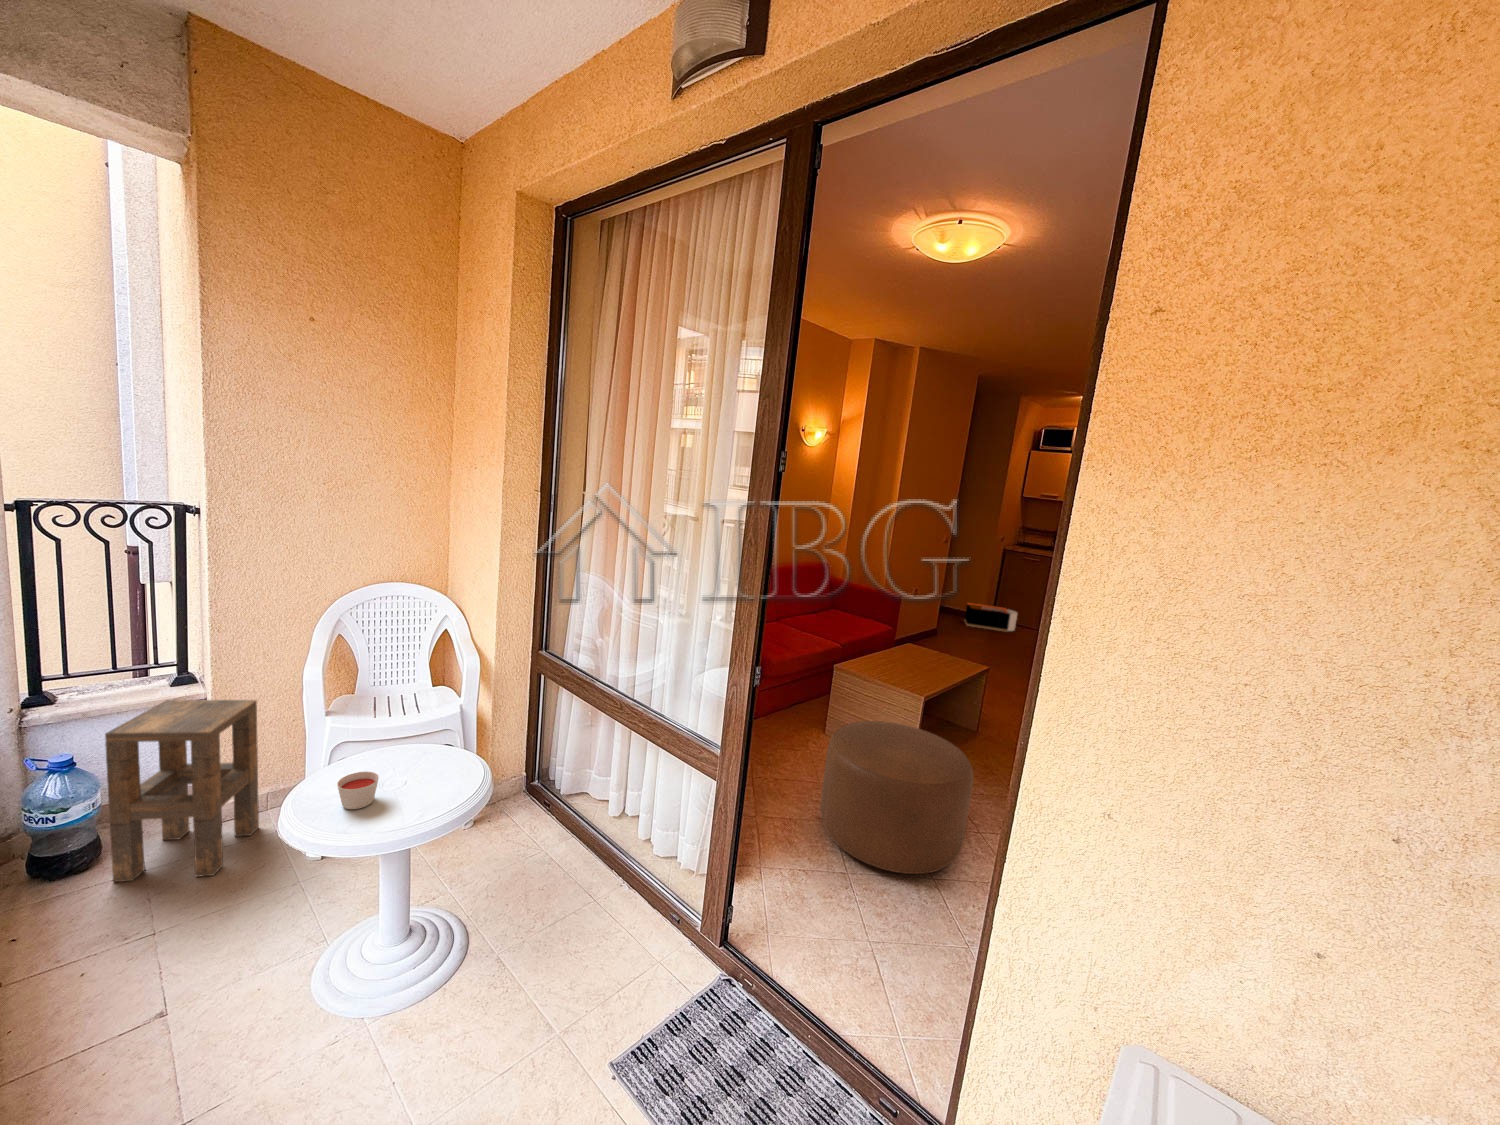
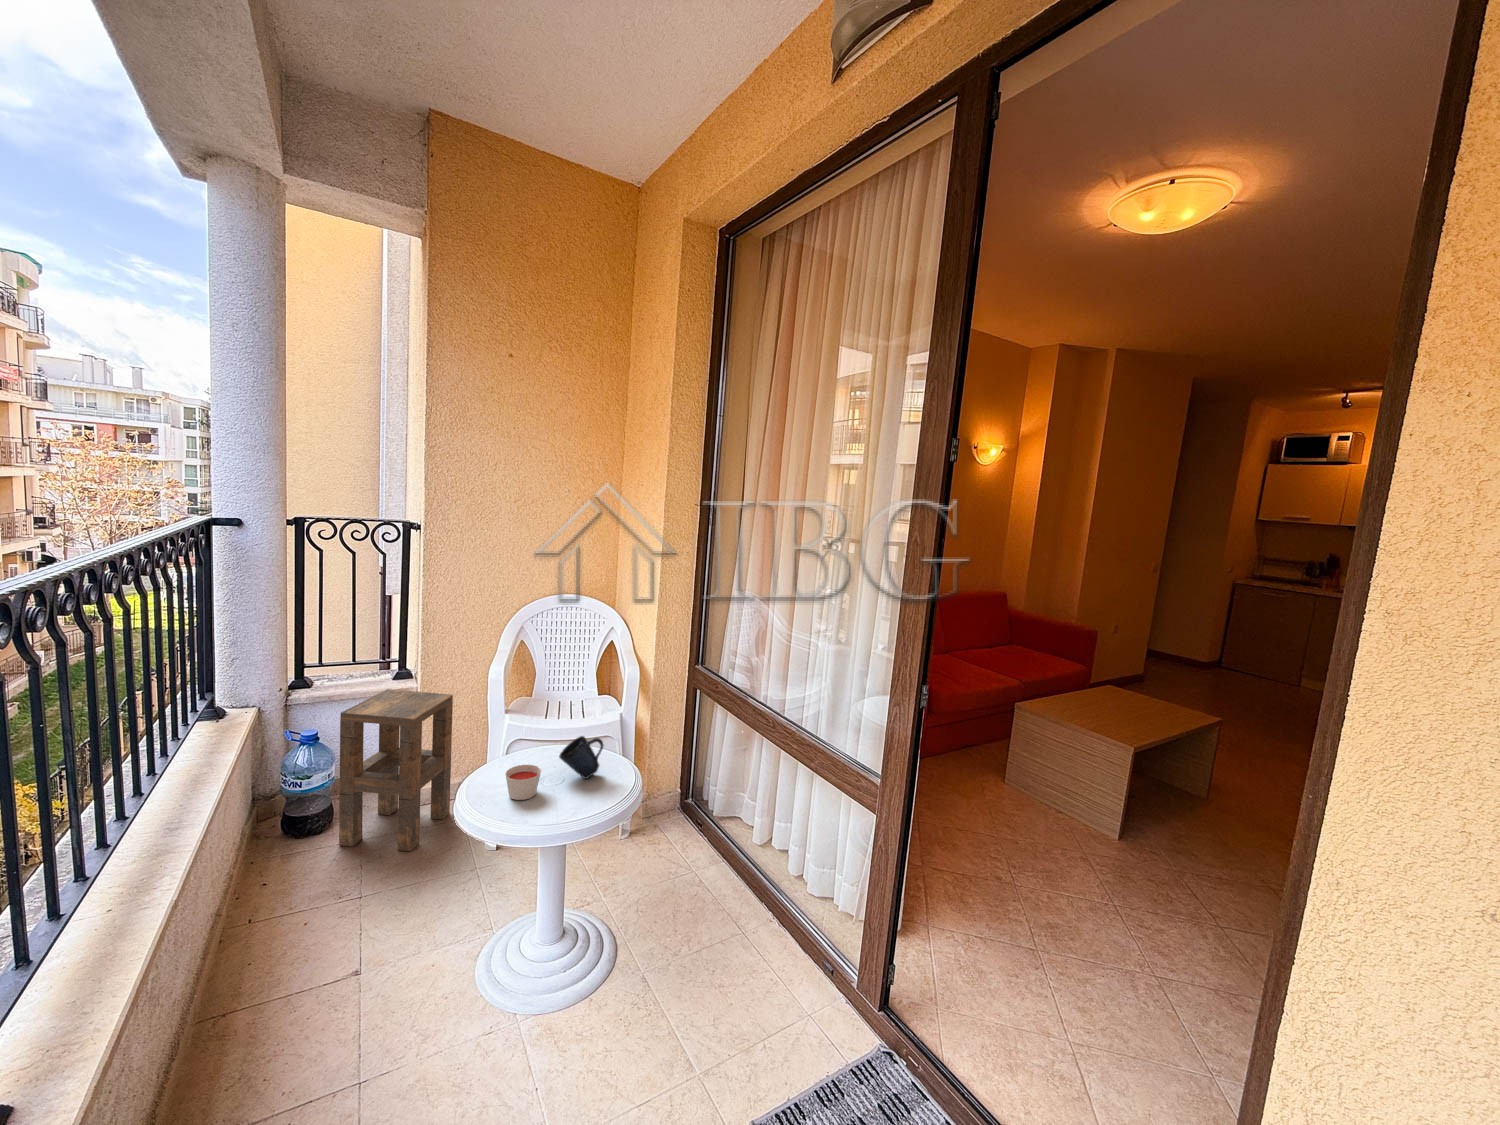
storage bin: present [965,603,1017,632] -> none [1176,645,1253,683]
ottoman: present [820,721,973,874] -> none [999,769,1209,969]
mug: none [398,736,448,779] -> present [559,736,604,779]

